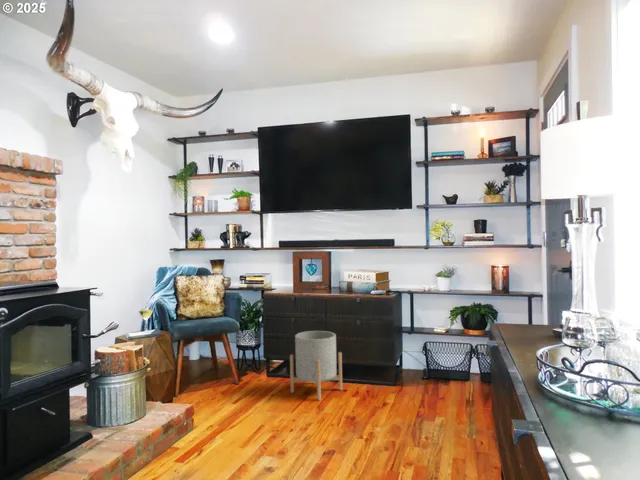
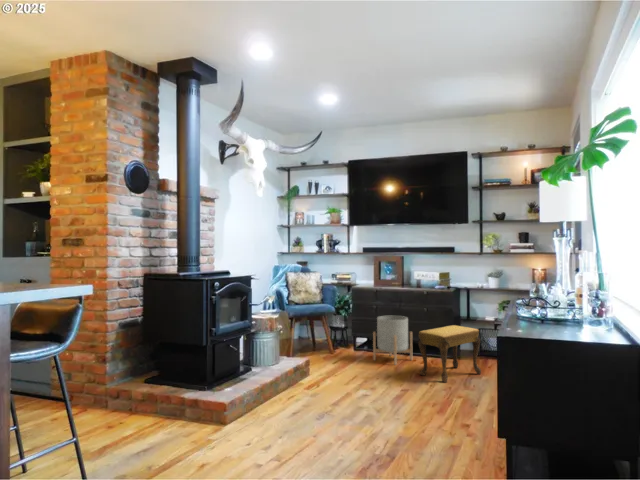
footstool: none [349,344,432,431] -> present [418,325,481,383]

